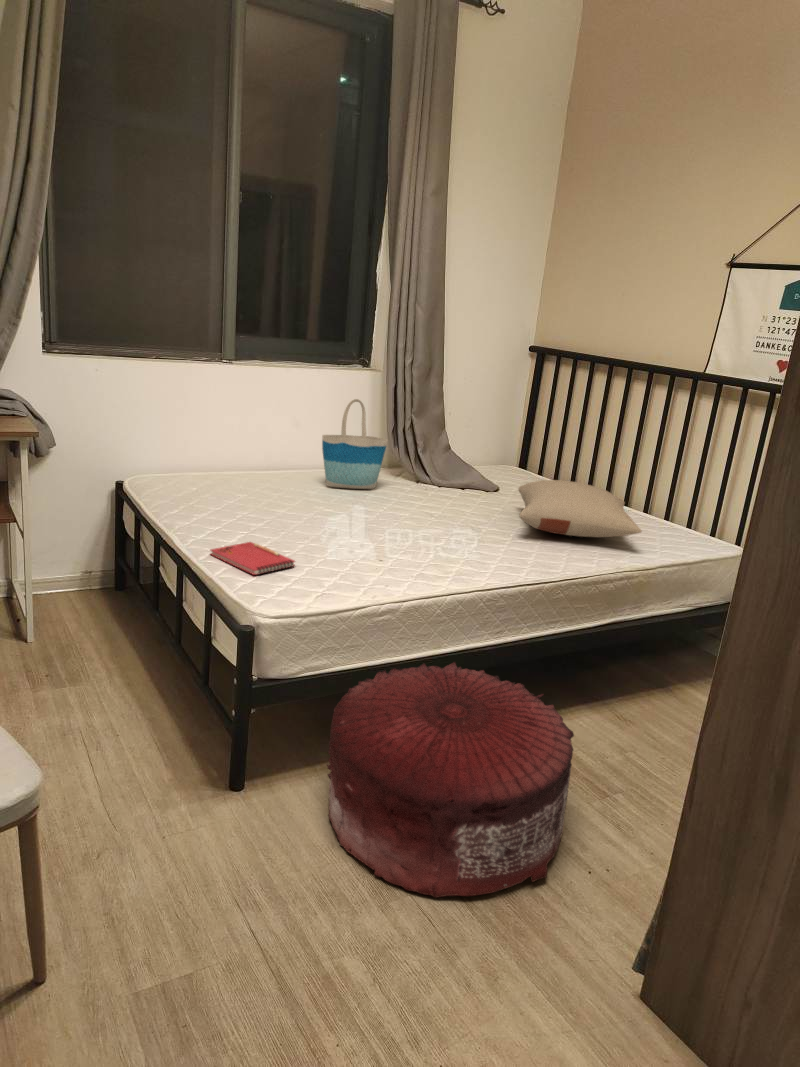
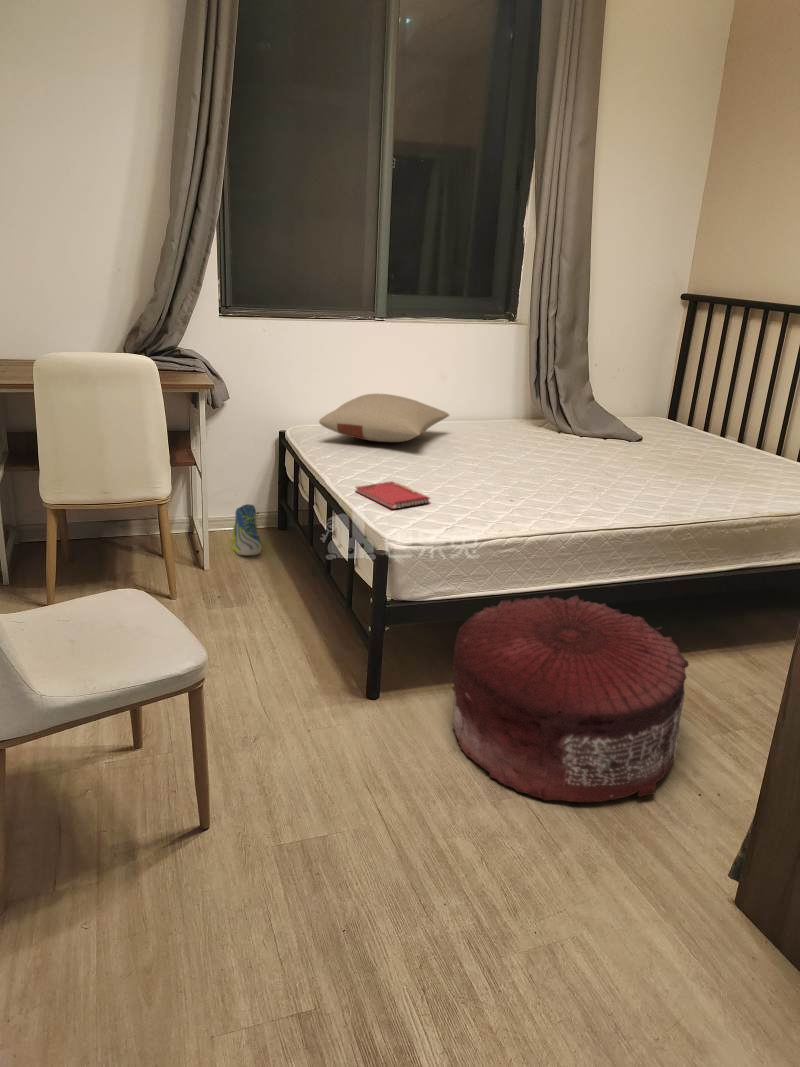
tote bag: present [322,399,388,489] -> none [465,351,529,438]
pillow: present [518,480,642,537] -> present [319,394,449,442]
sneaker: none [59,565,95,624] -> present [232,504,262,555]

